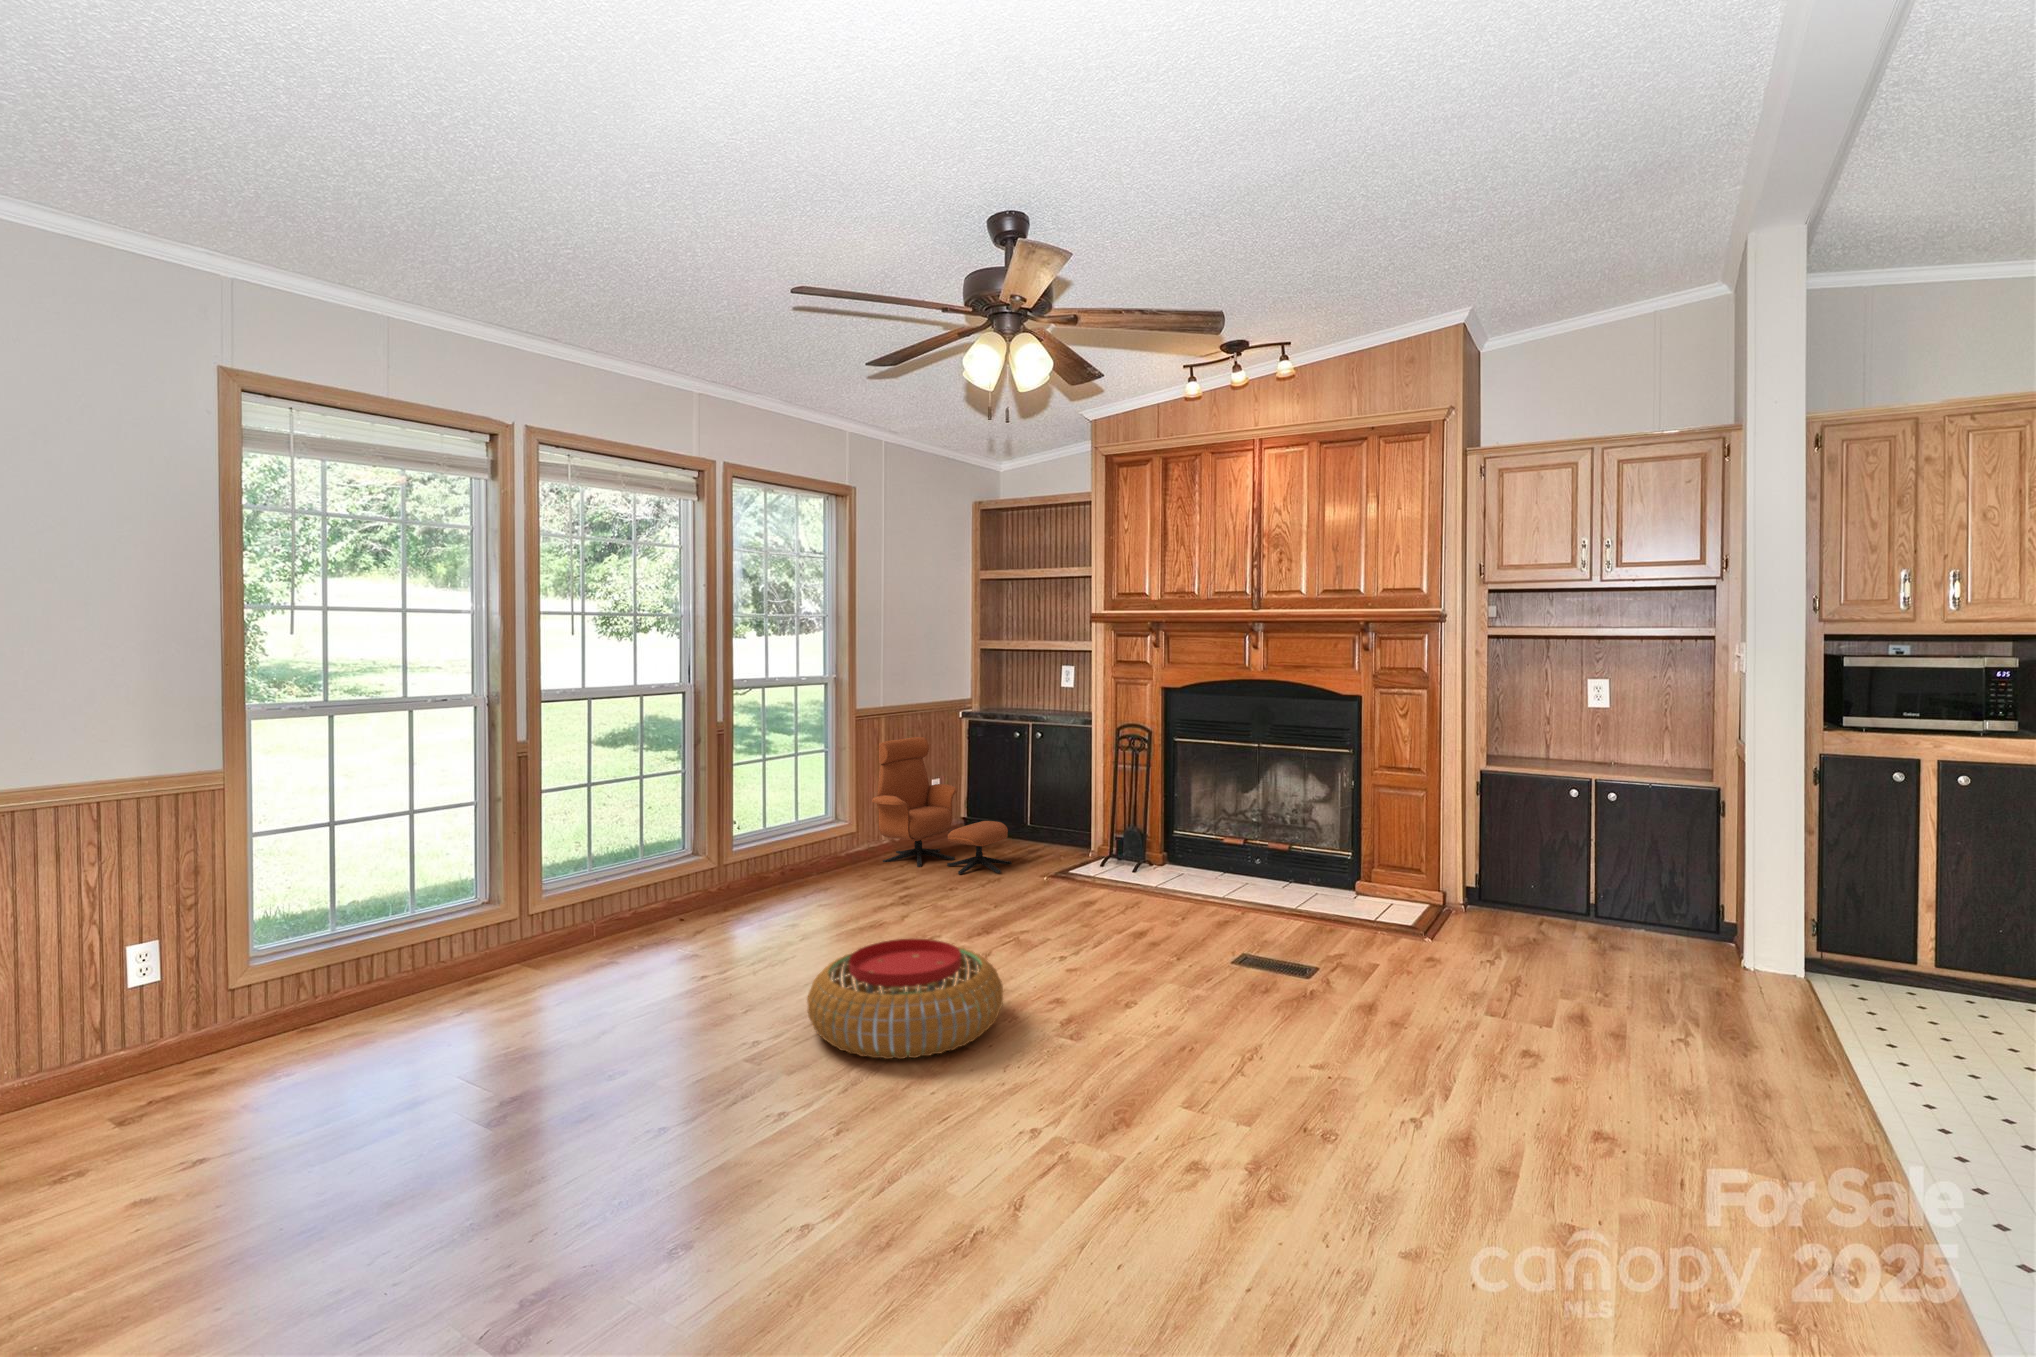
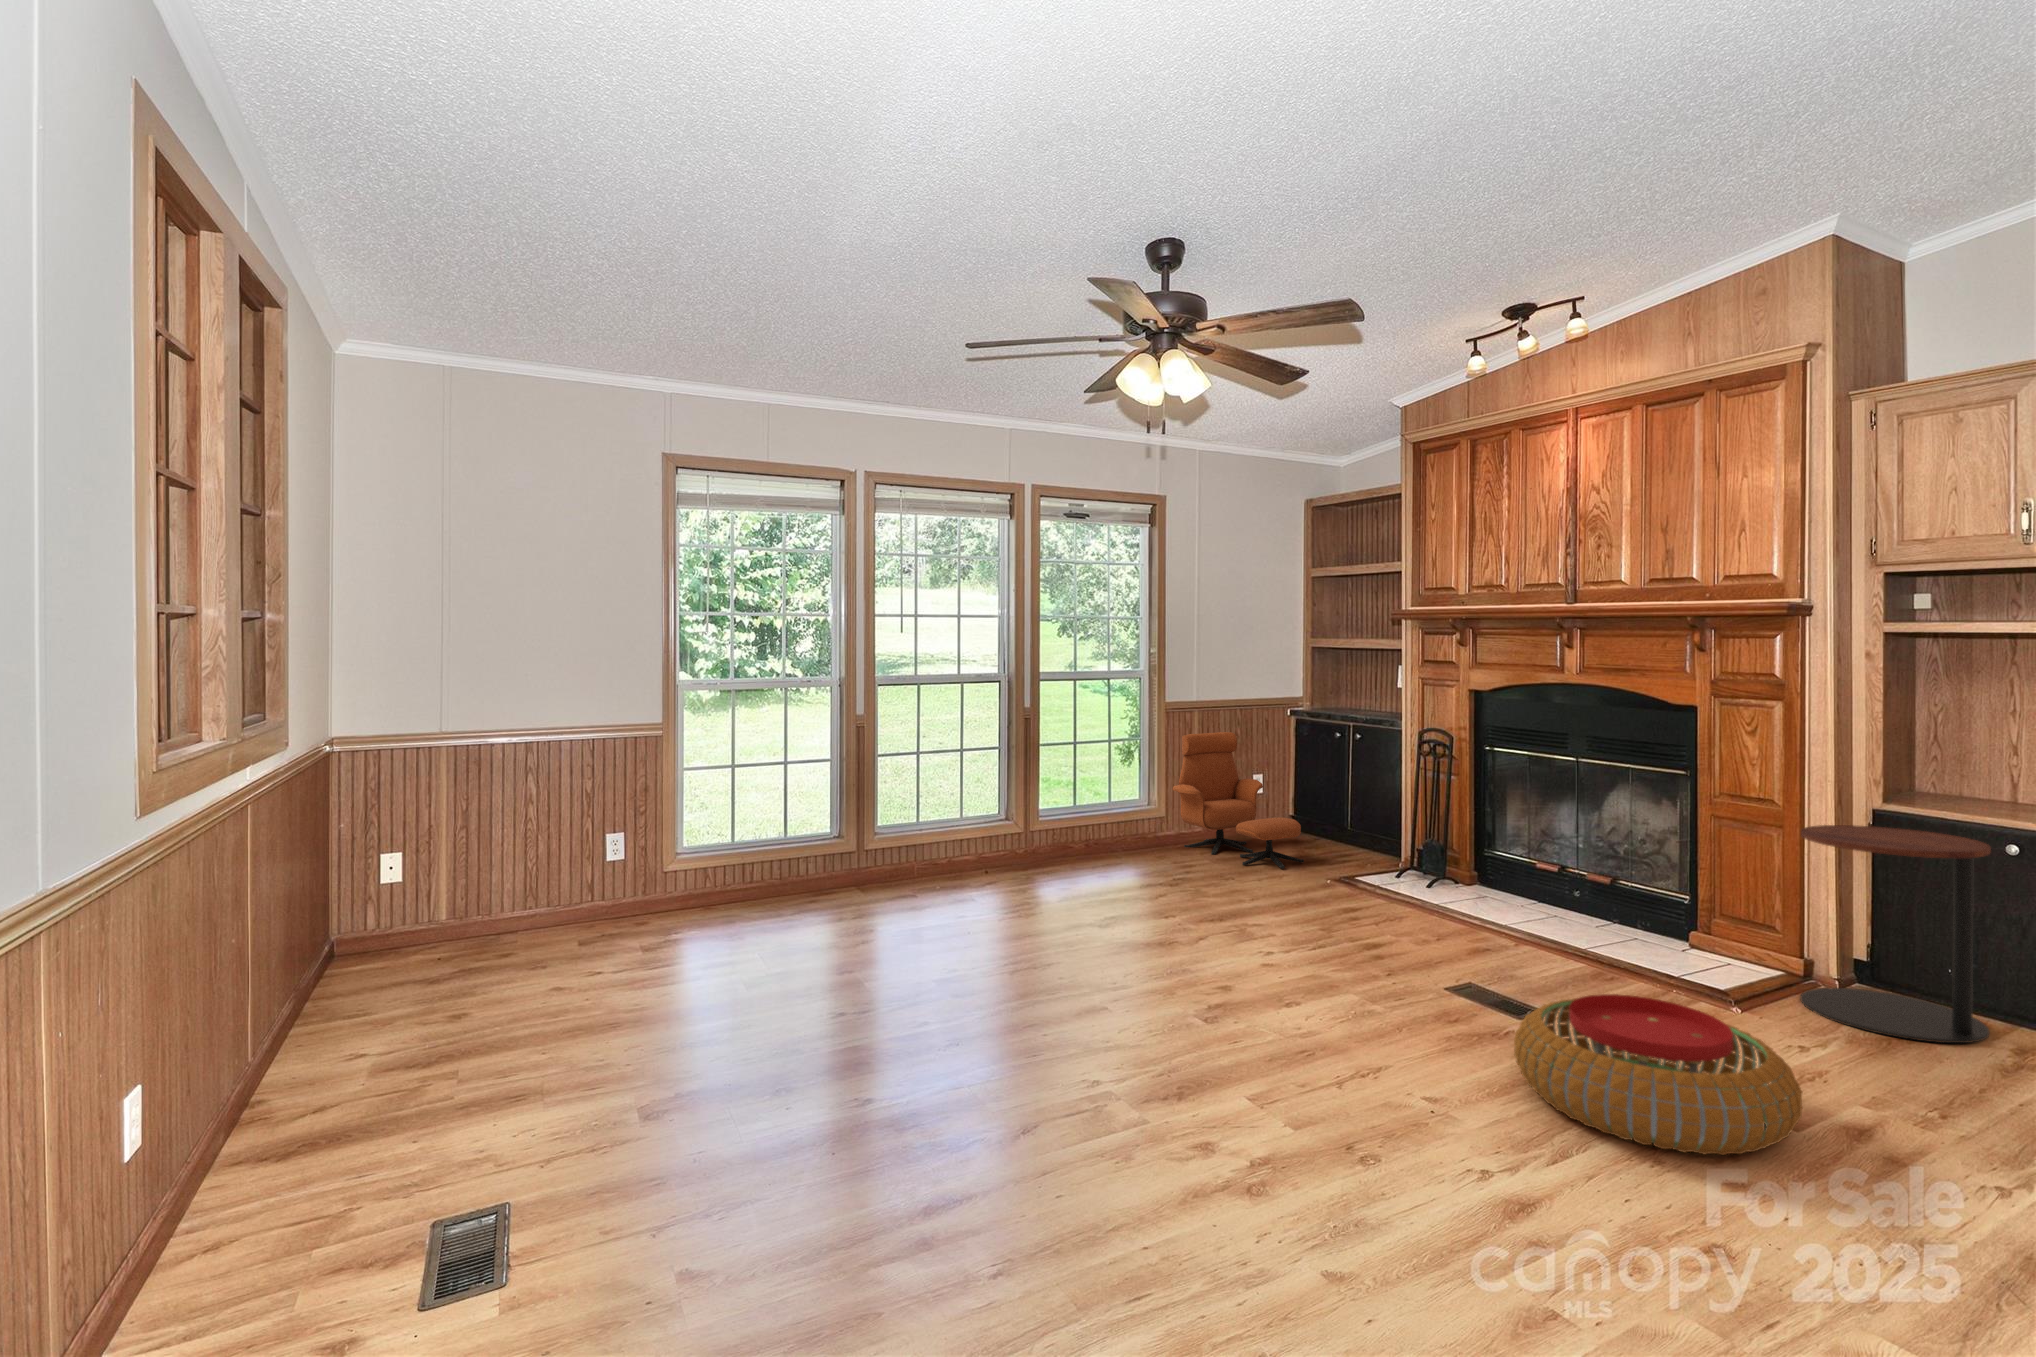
side table: none [1458,787,1578,948] -> present [1800,825,1991,1043]
pouf: present [807,939,1003,1059] -> present [1514,994,1802,1155]

